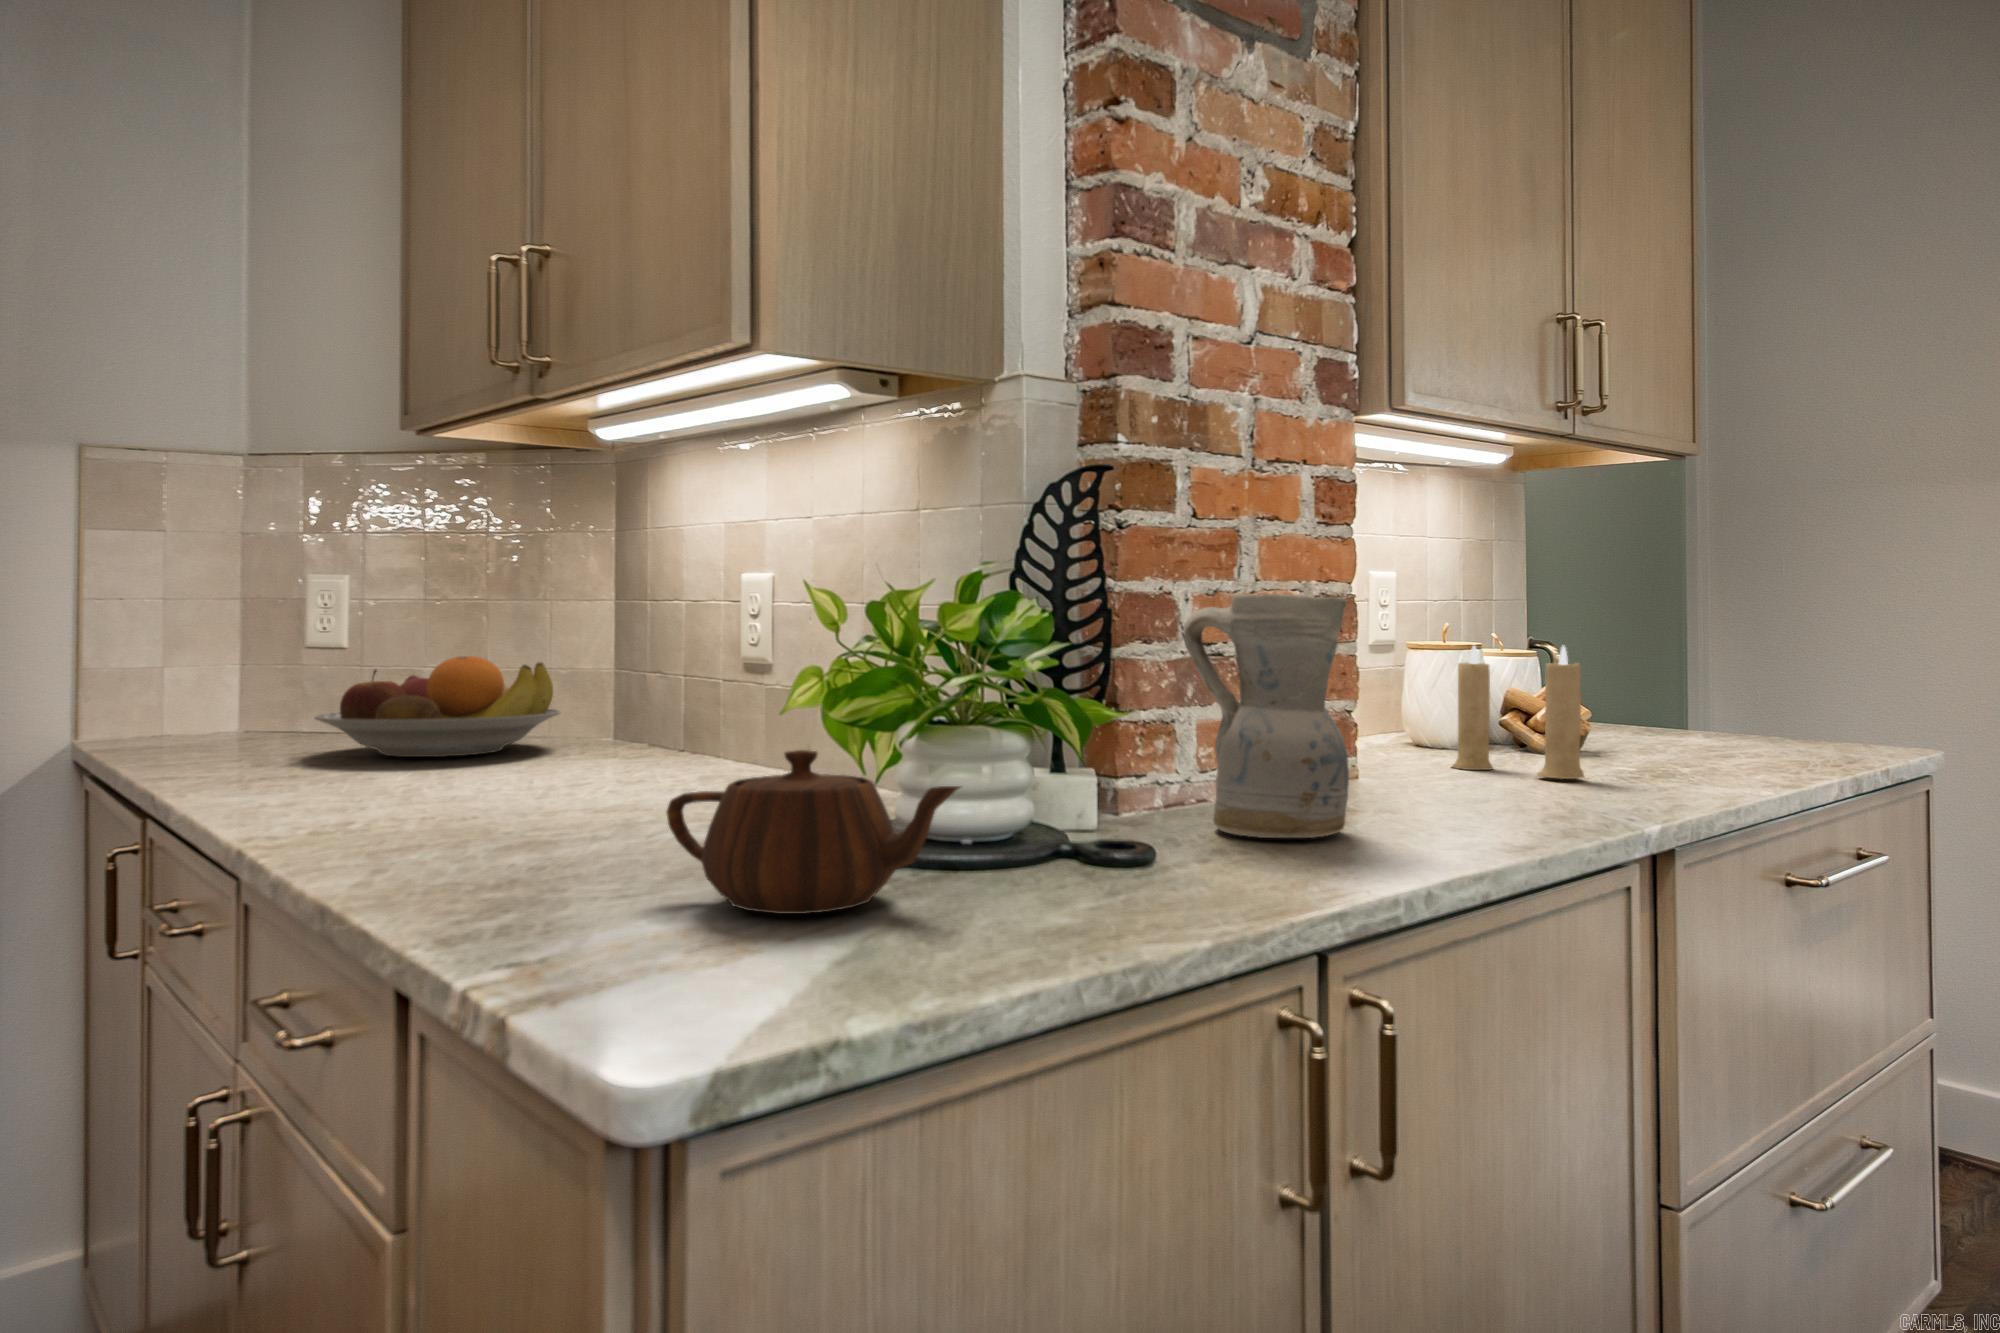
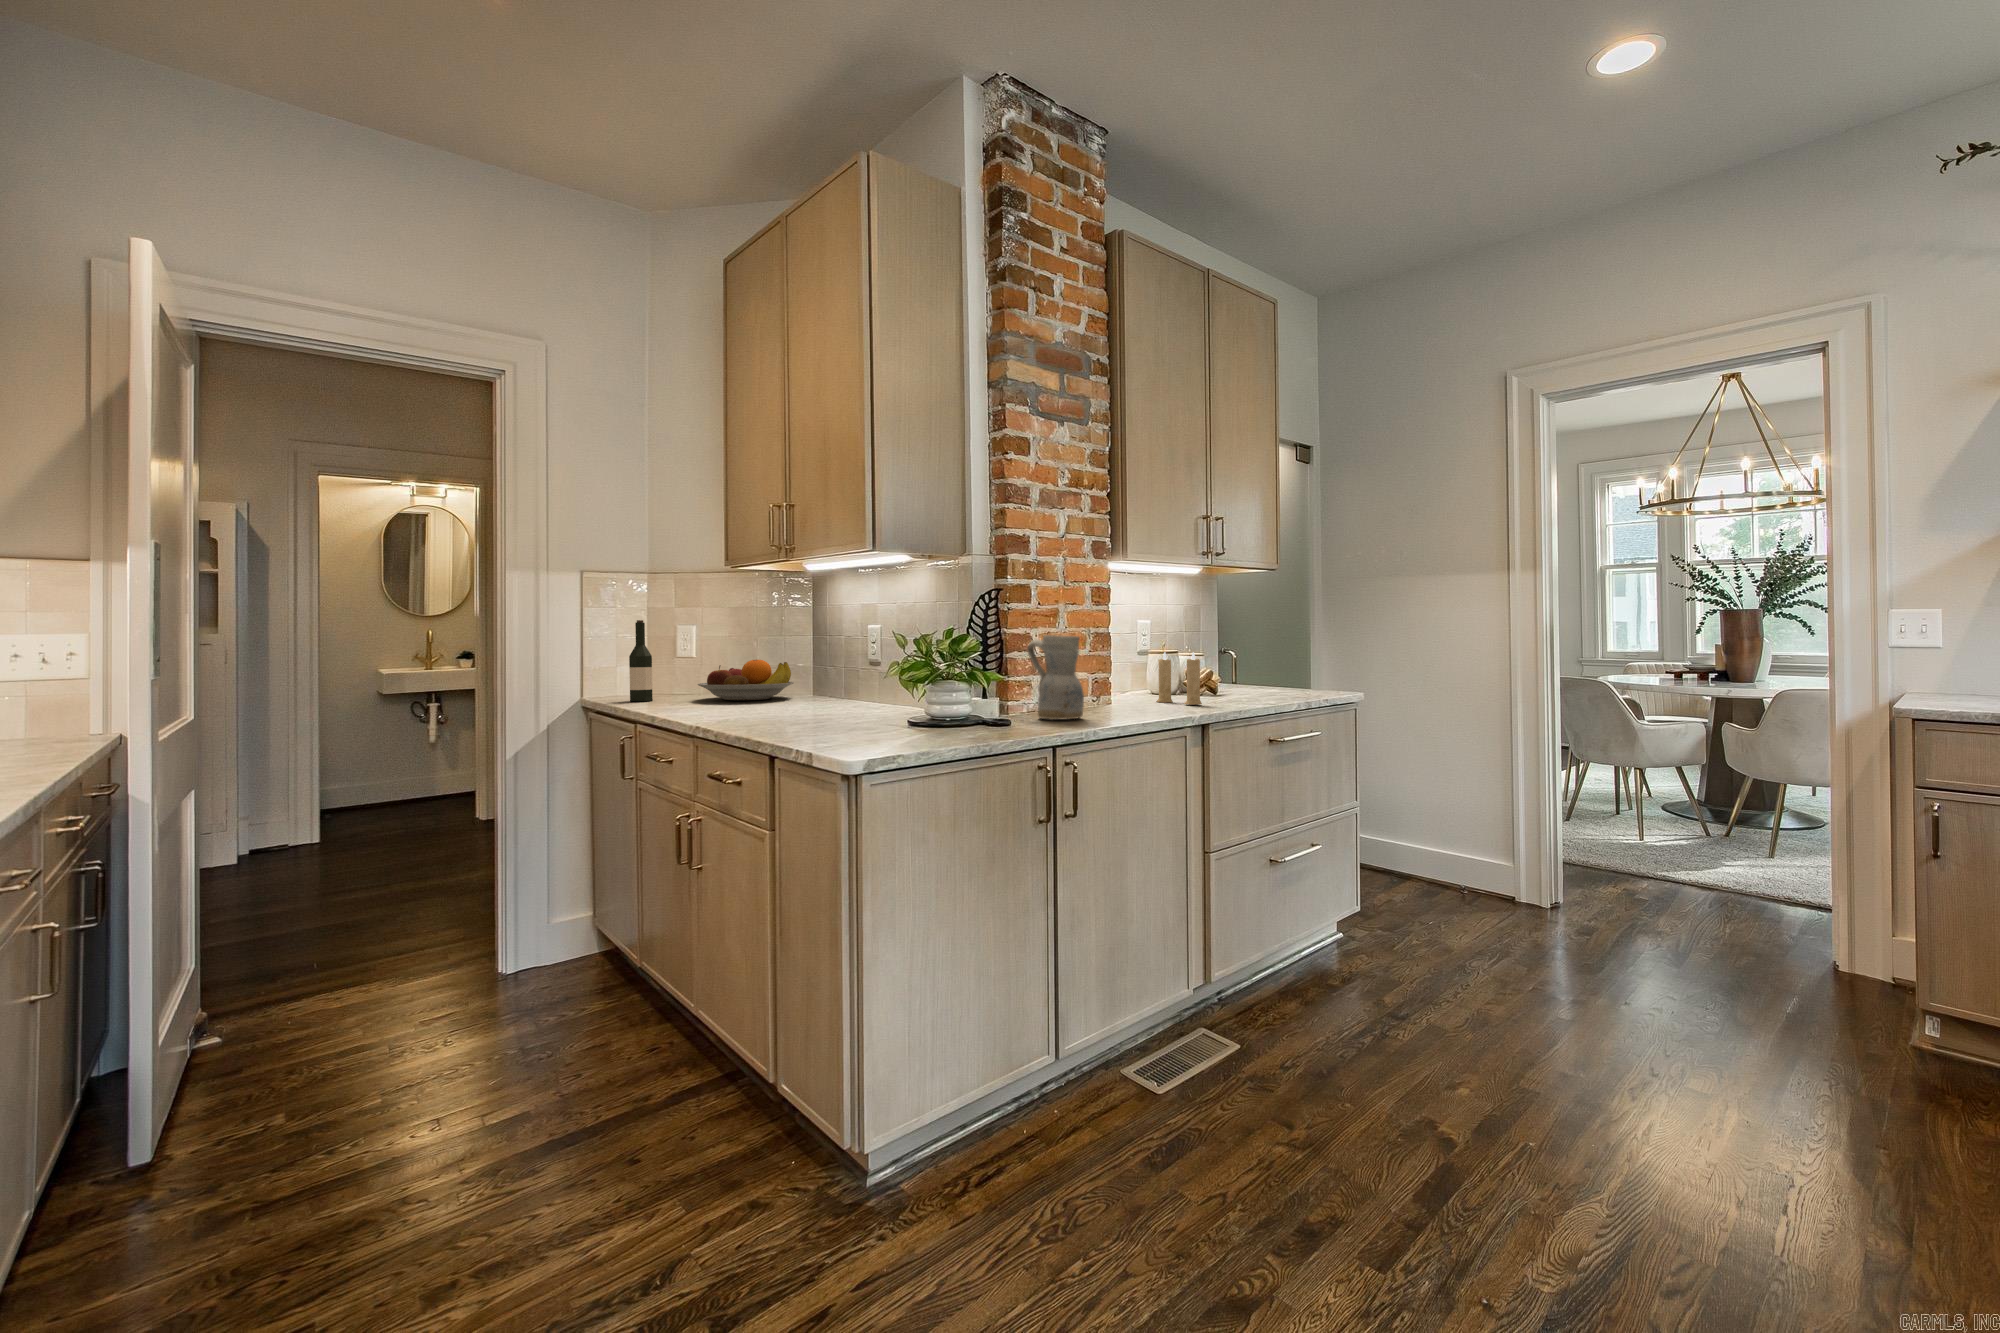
wine bottle: none [141,556,206,758] -> present [629,620,653,701]
teapot: present [666,750,960,914] -> none [852,686,941,734]

